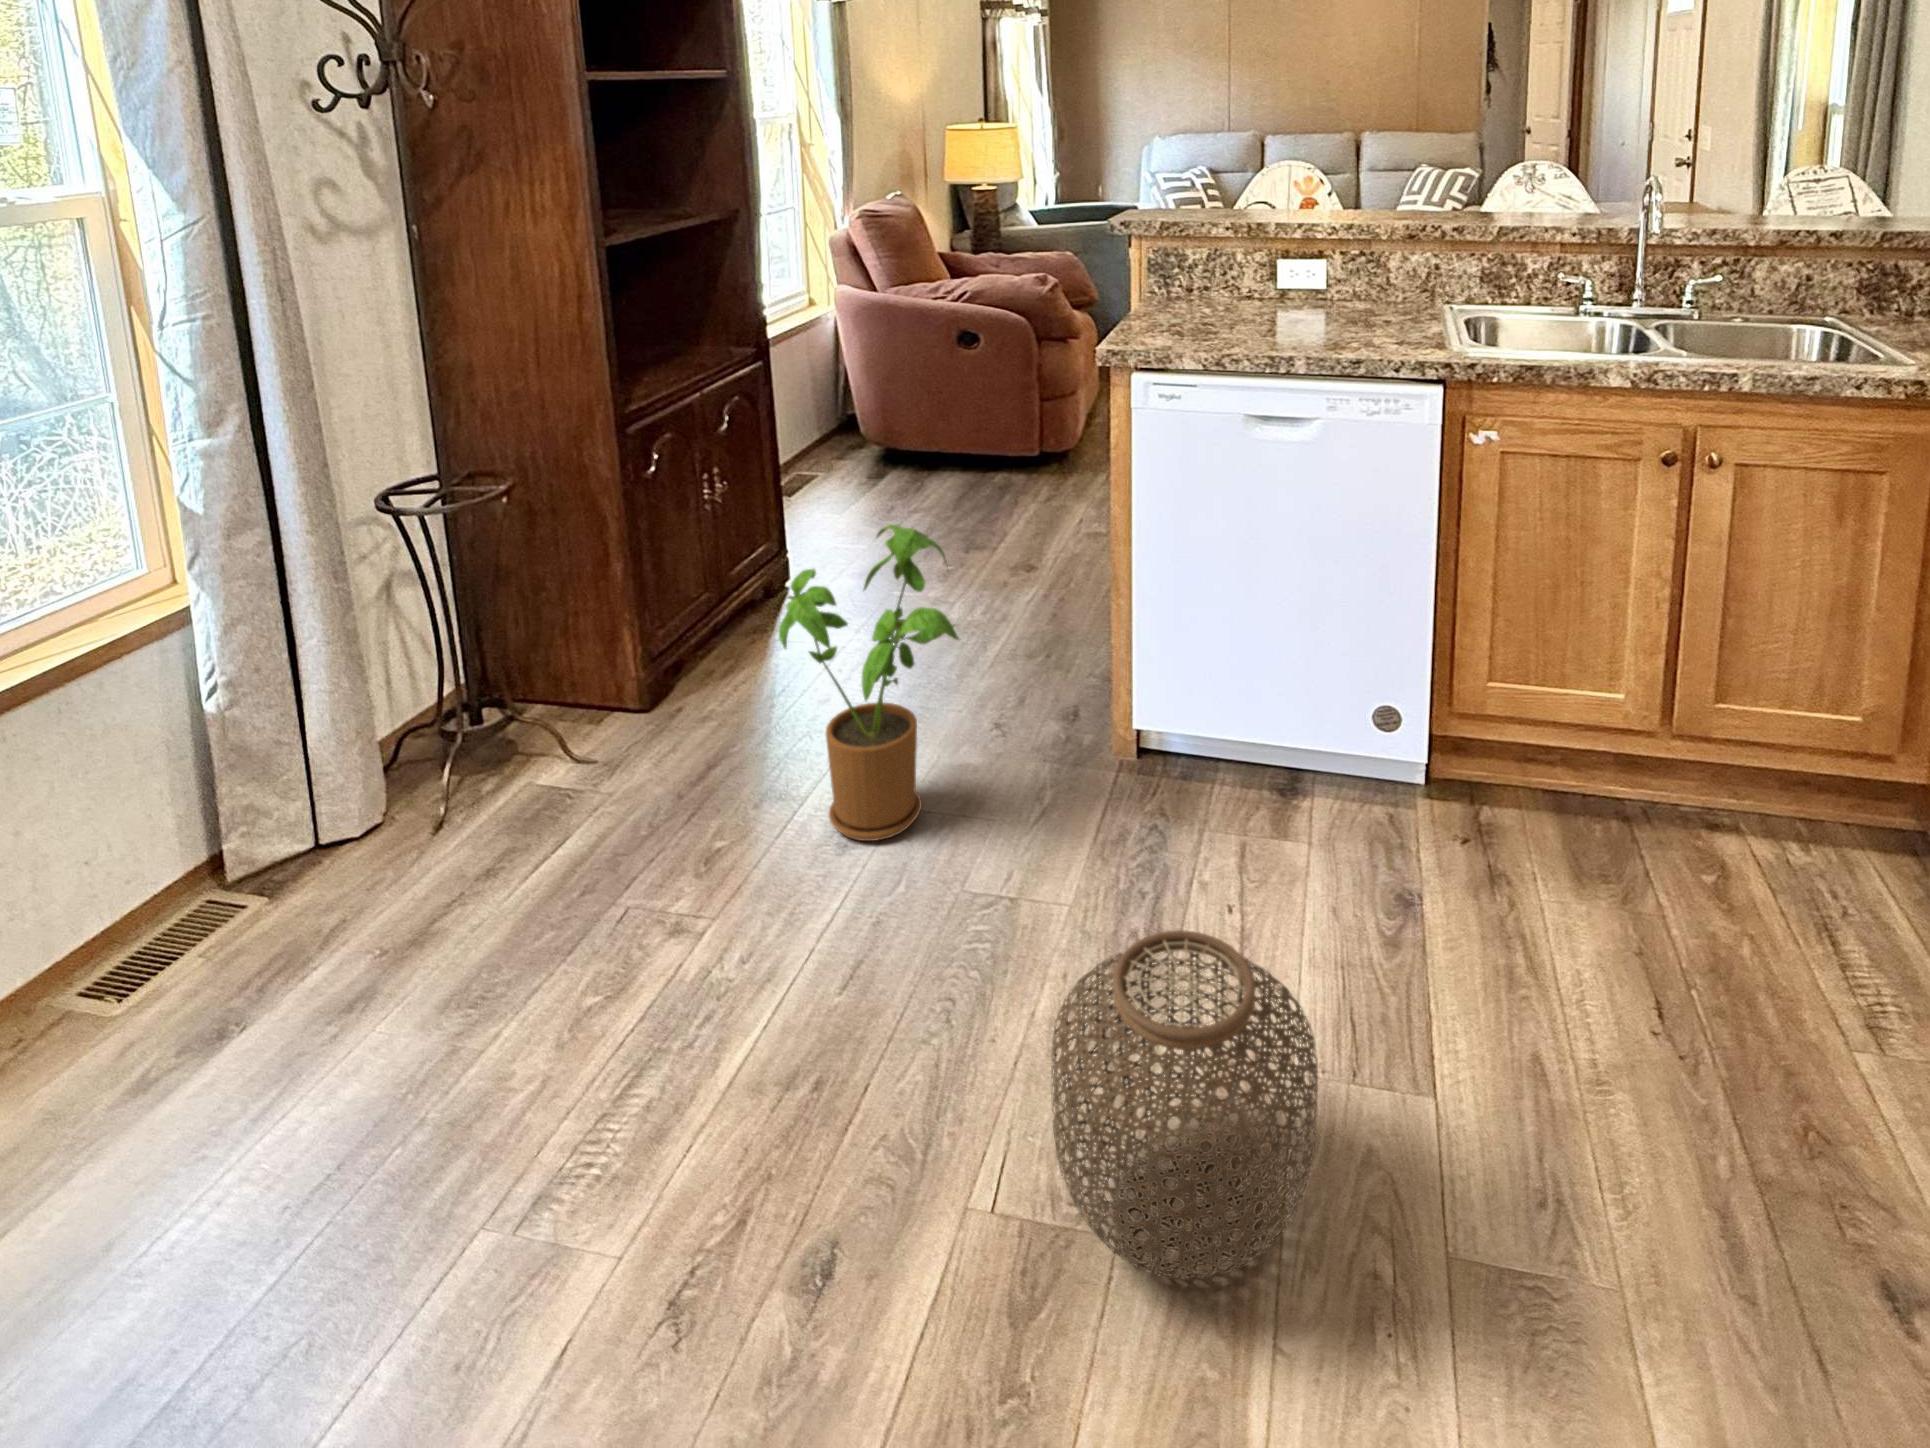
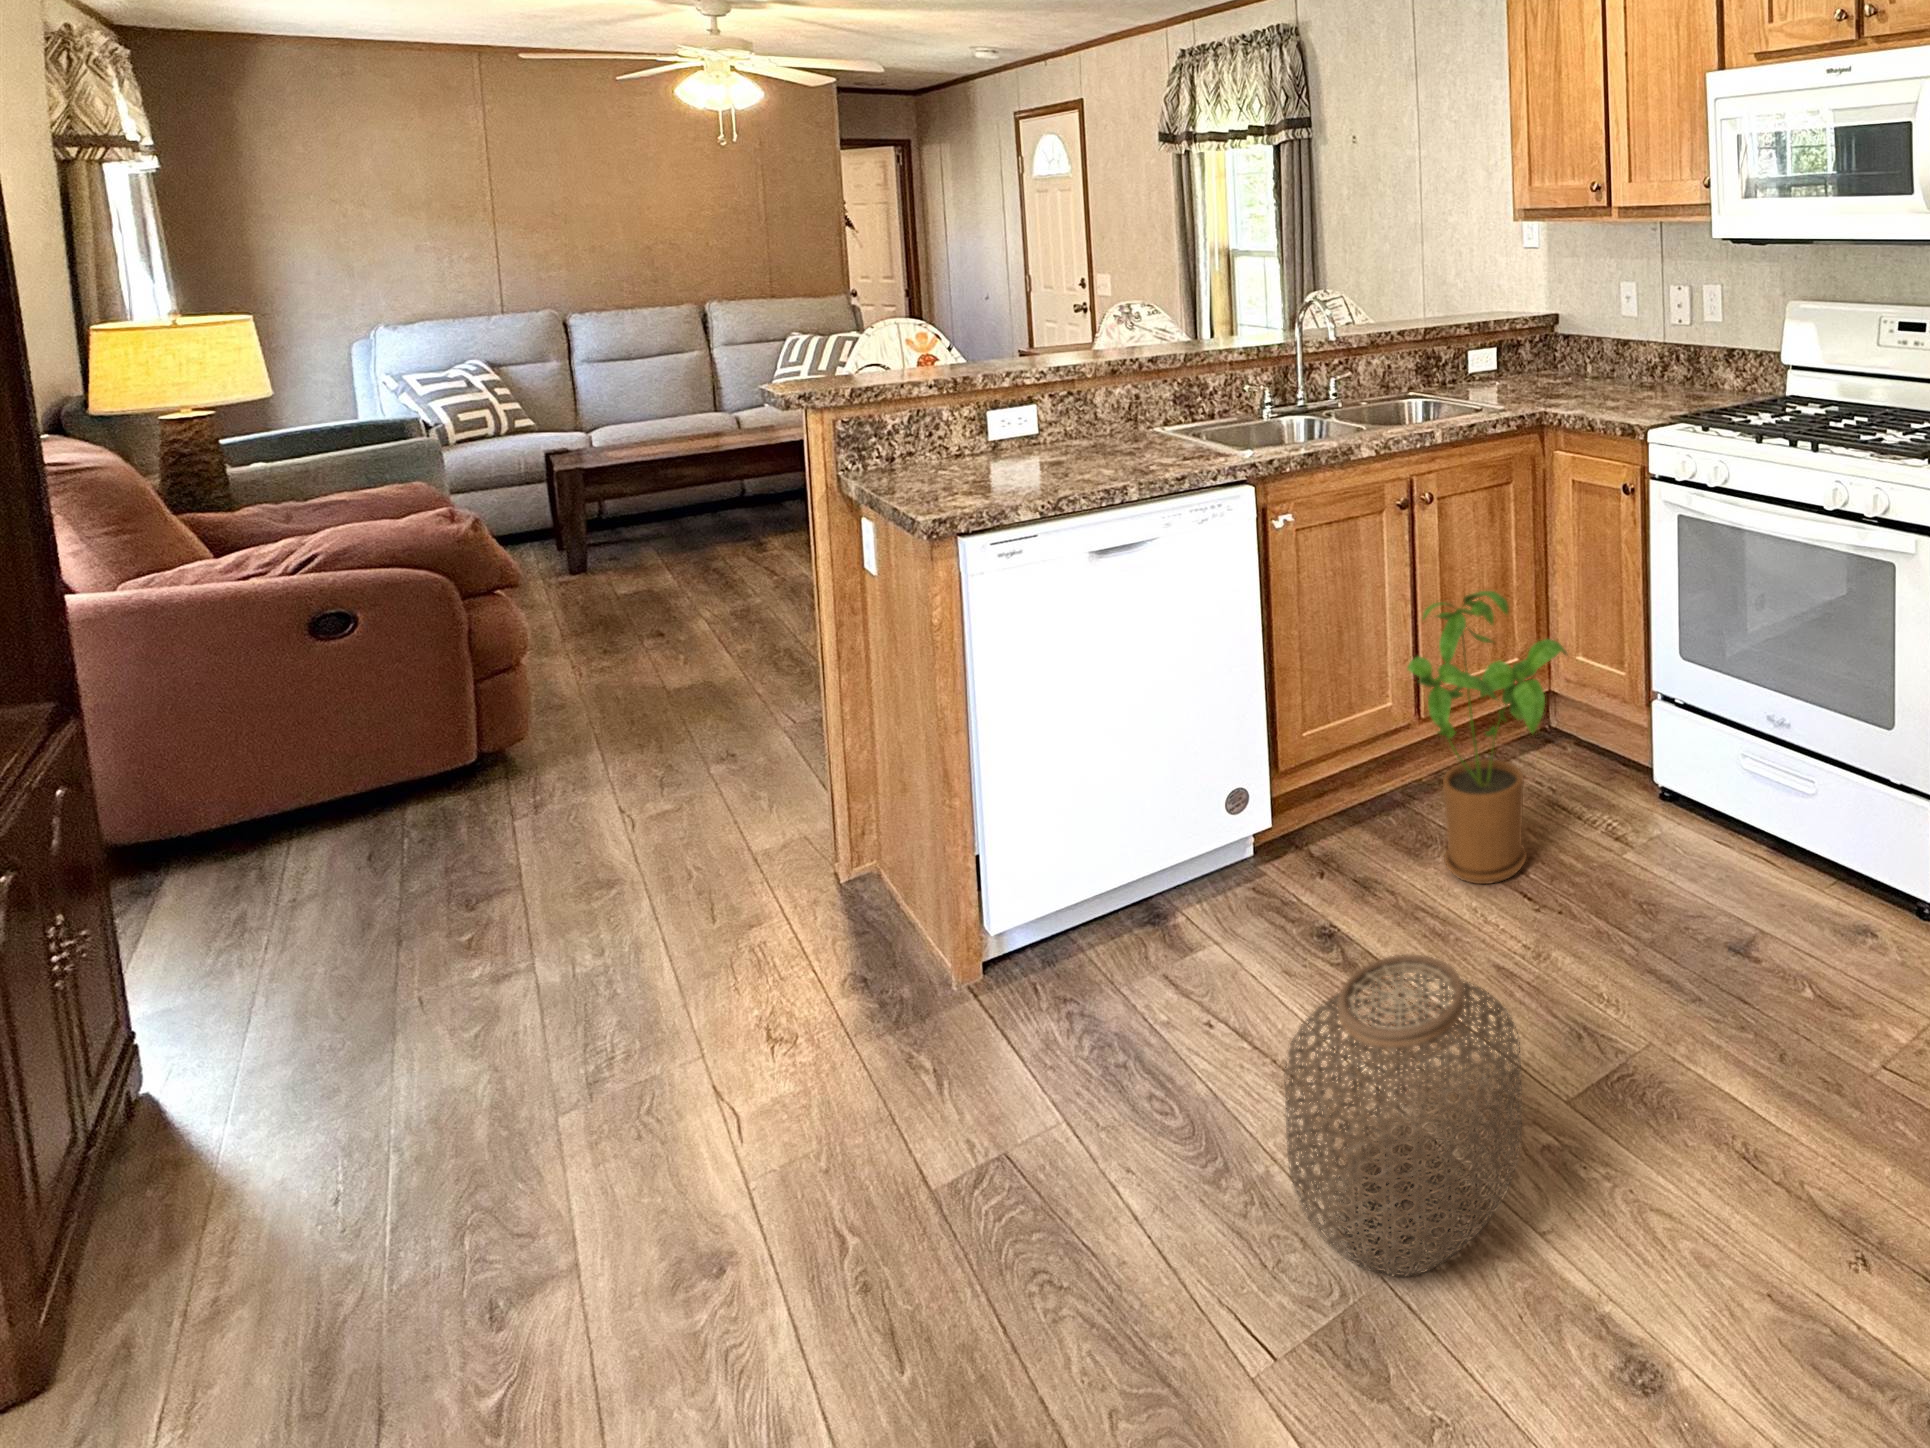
house plant: present [779,524,959,841] -> present [1407,591,1567,884]

